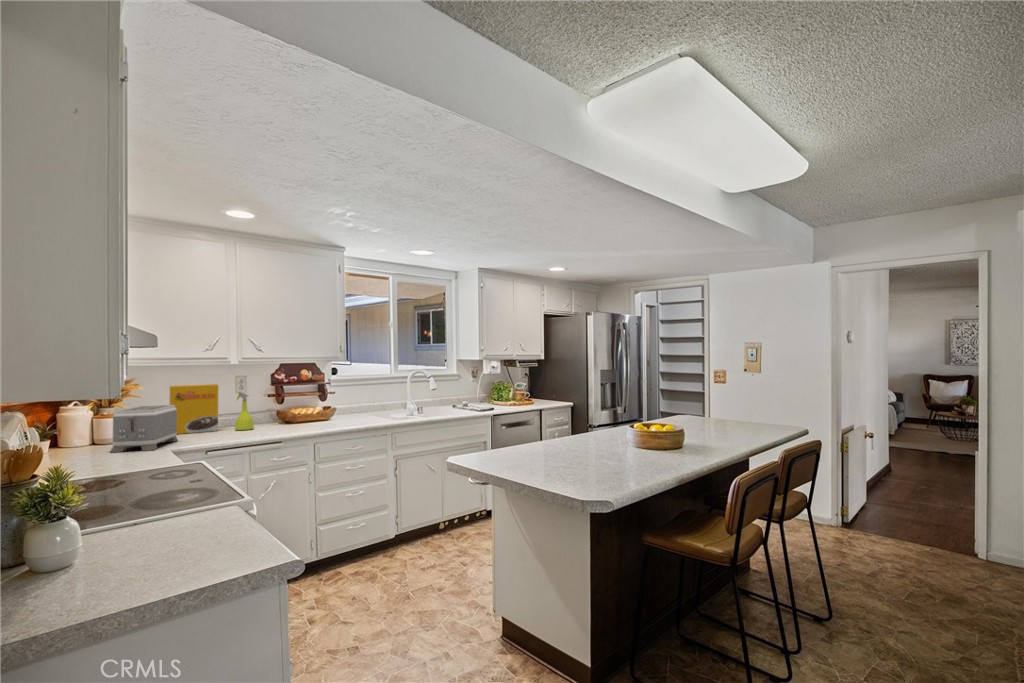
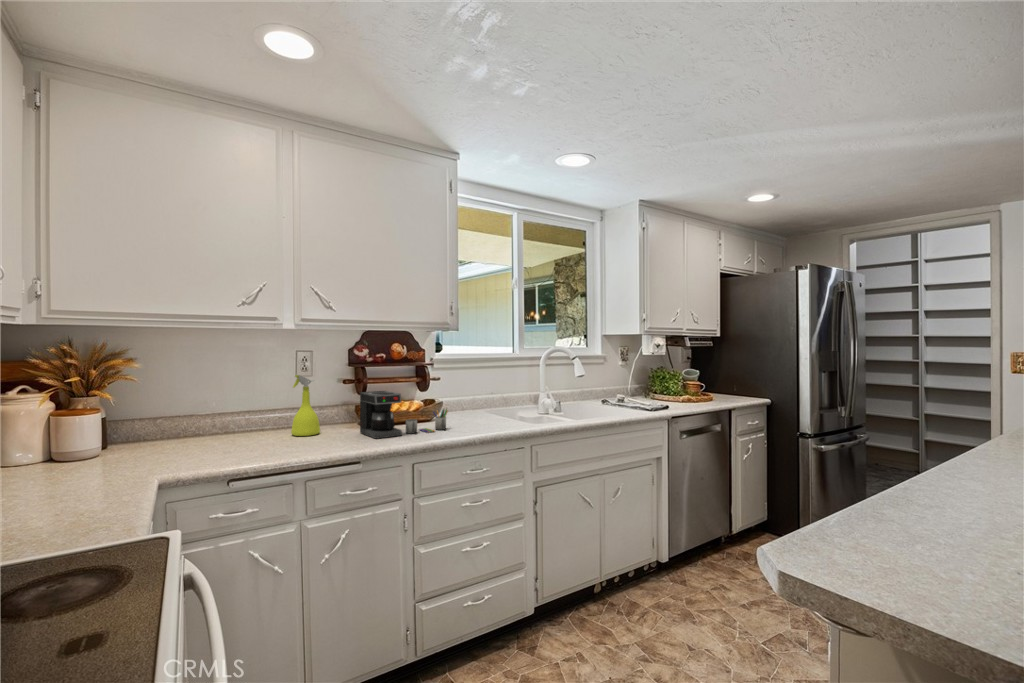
cereal box: present [169,384,218,434] -> none [192,362,267,441]
coffee maker: none [281,401,339,430] -> present [360,391,448,439]
toaster: present [110,405,178,452] -> none [48,395,190,484]

